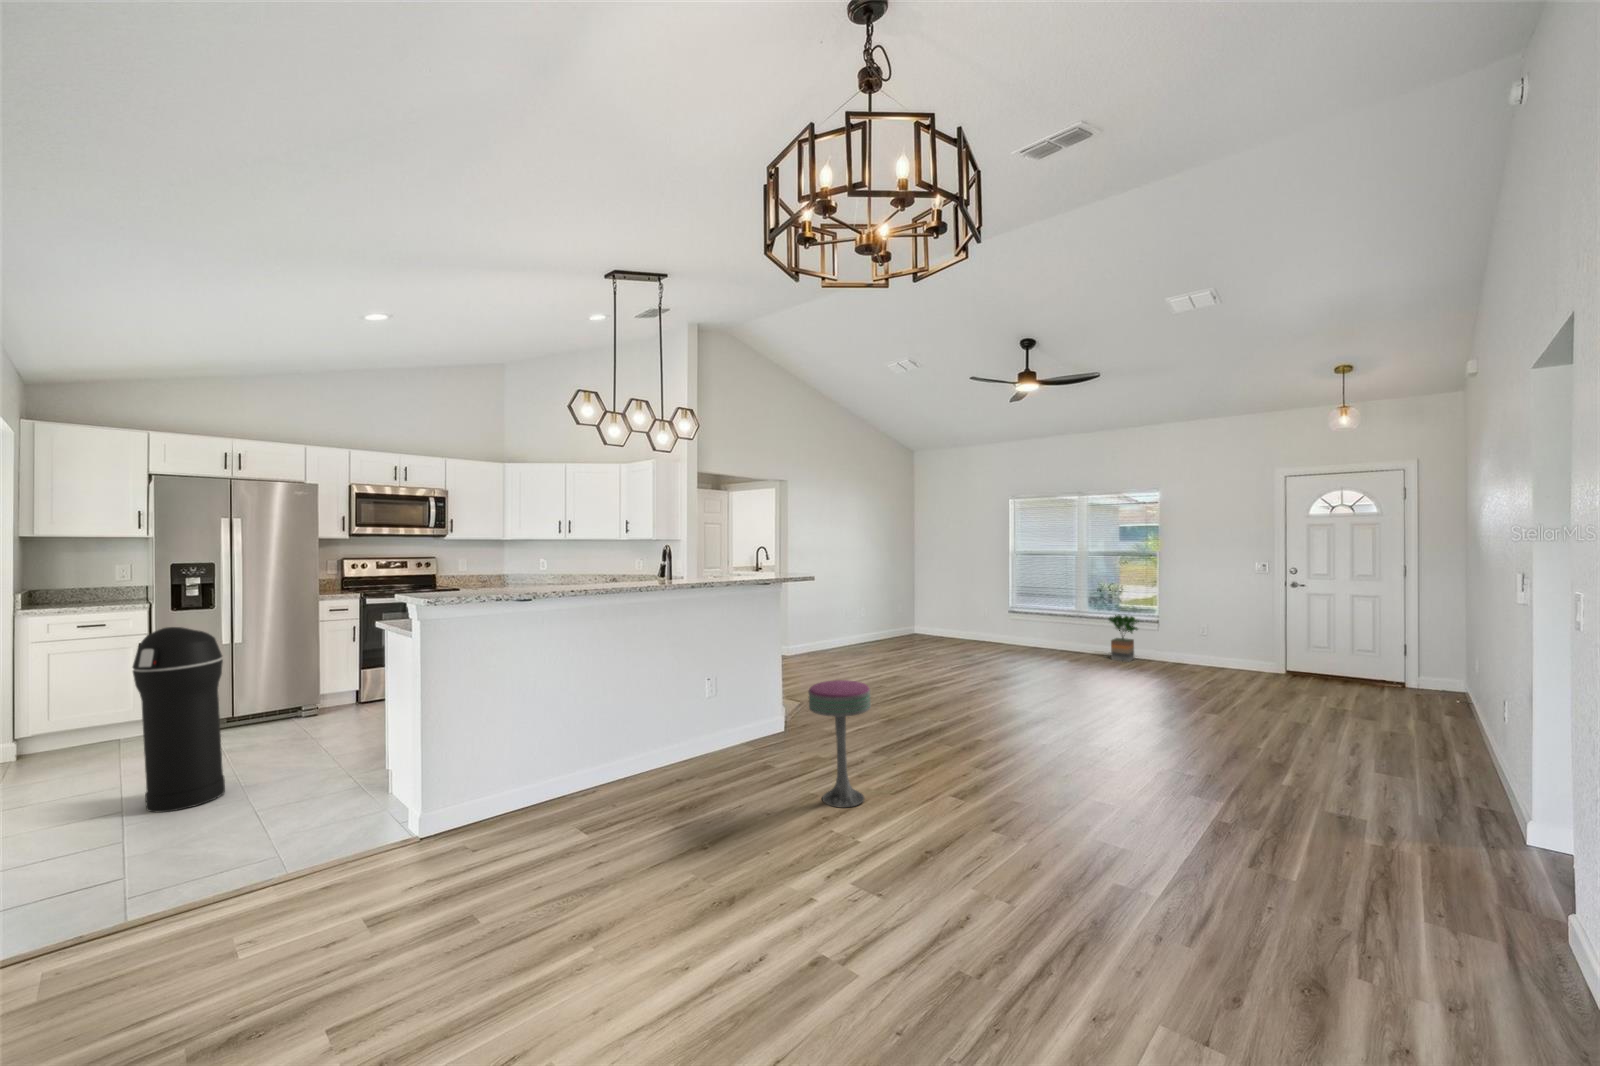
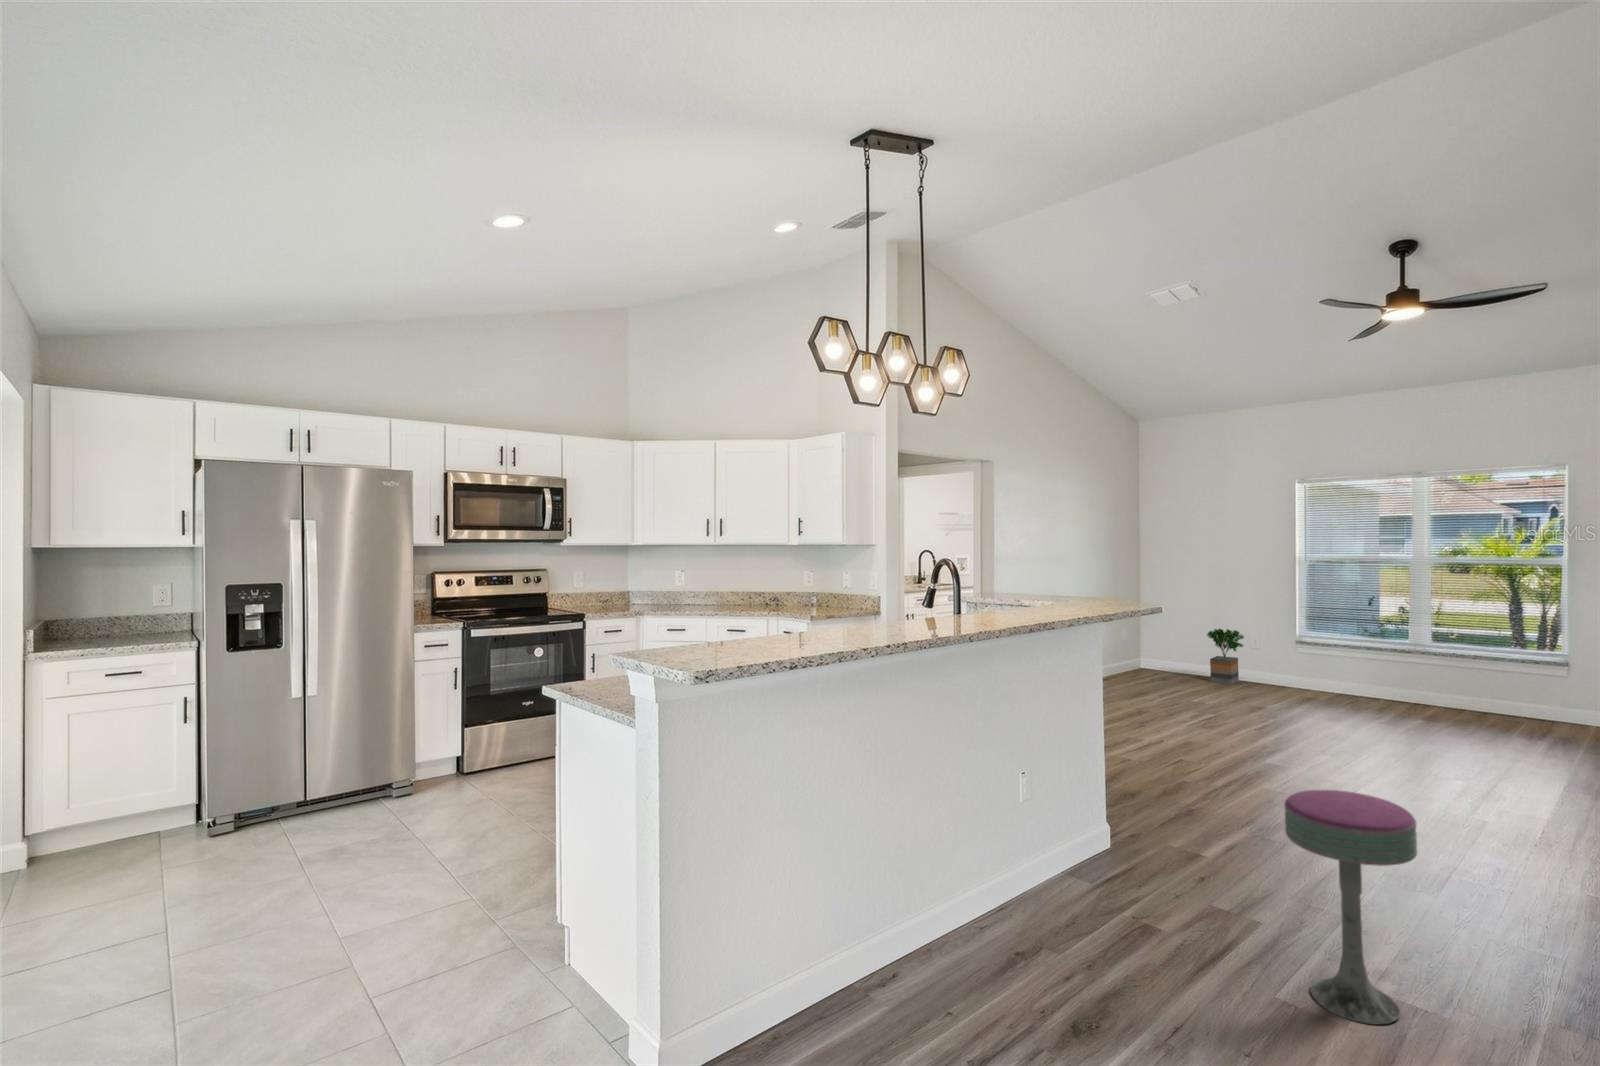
potted tree: present [1109,615,1139,662] -> present [1207,629,1244,684]
trash can: present [133,627,225,812] -> none [200,690,329,986]

